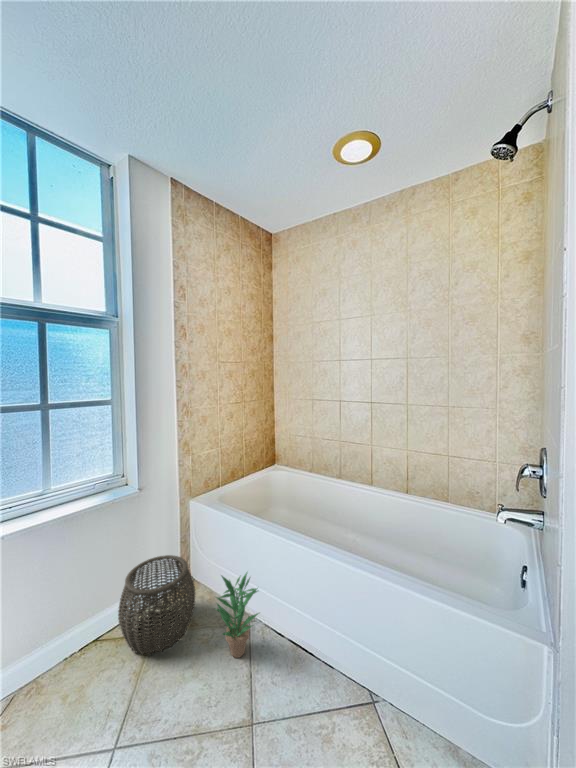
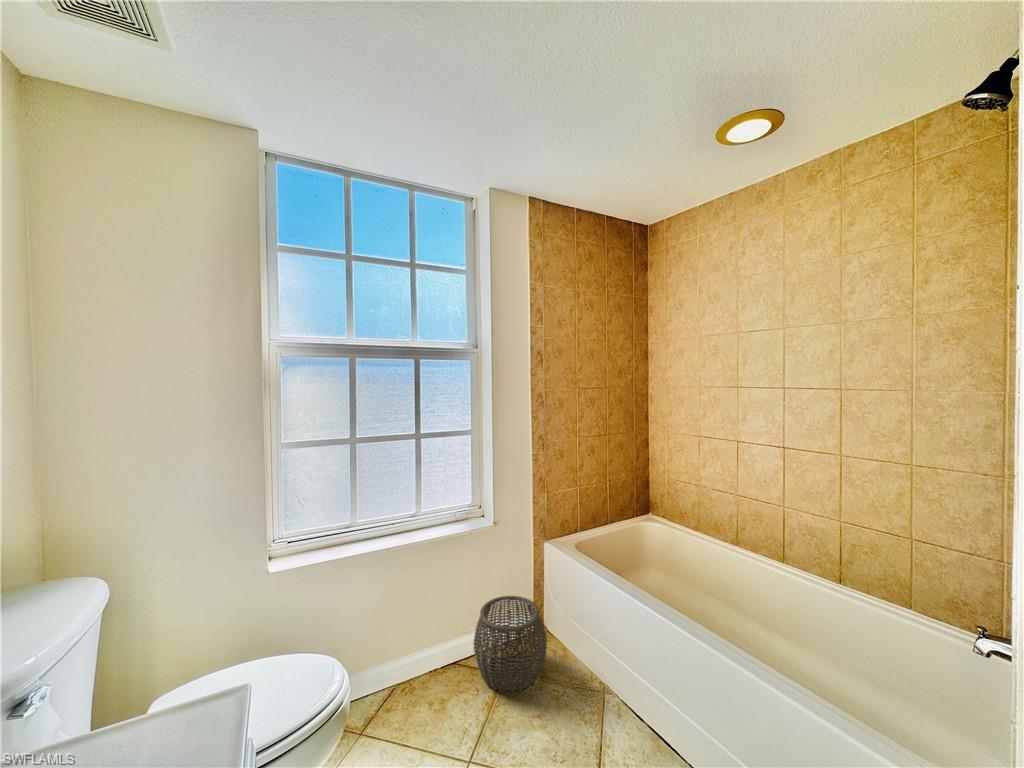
potted plant: present [216,572,258,658] -> none [563,628,614,726]

